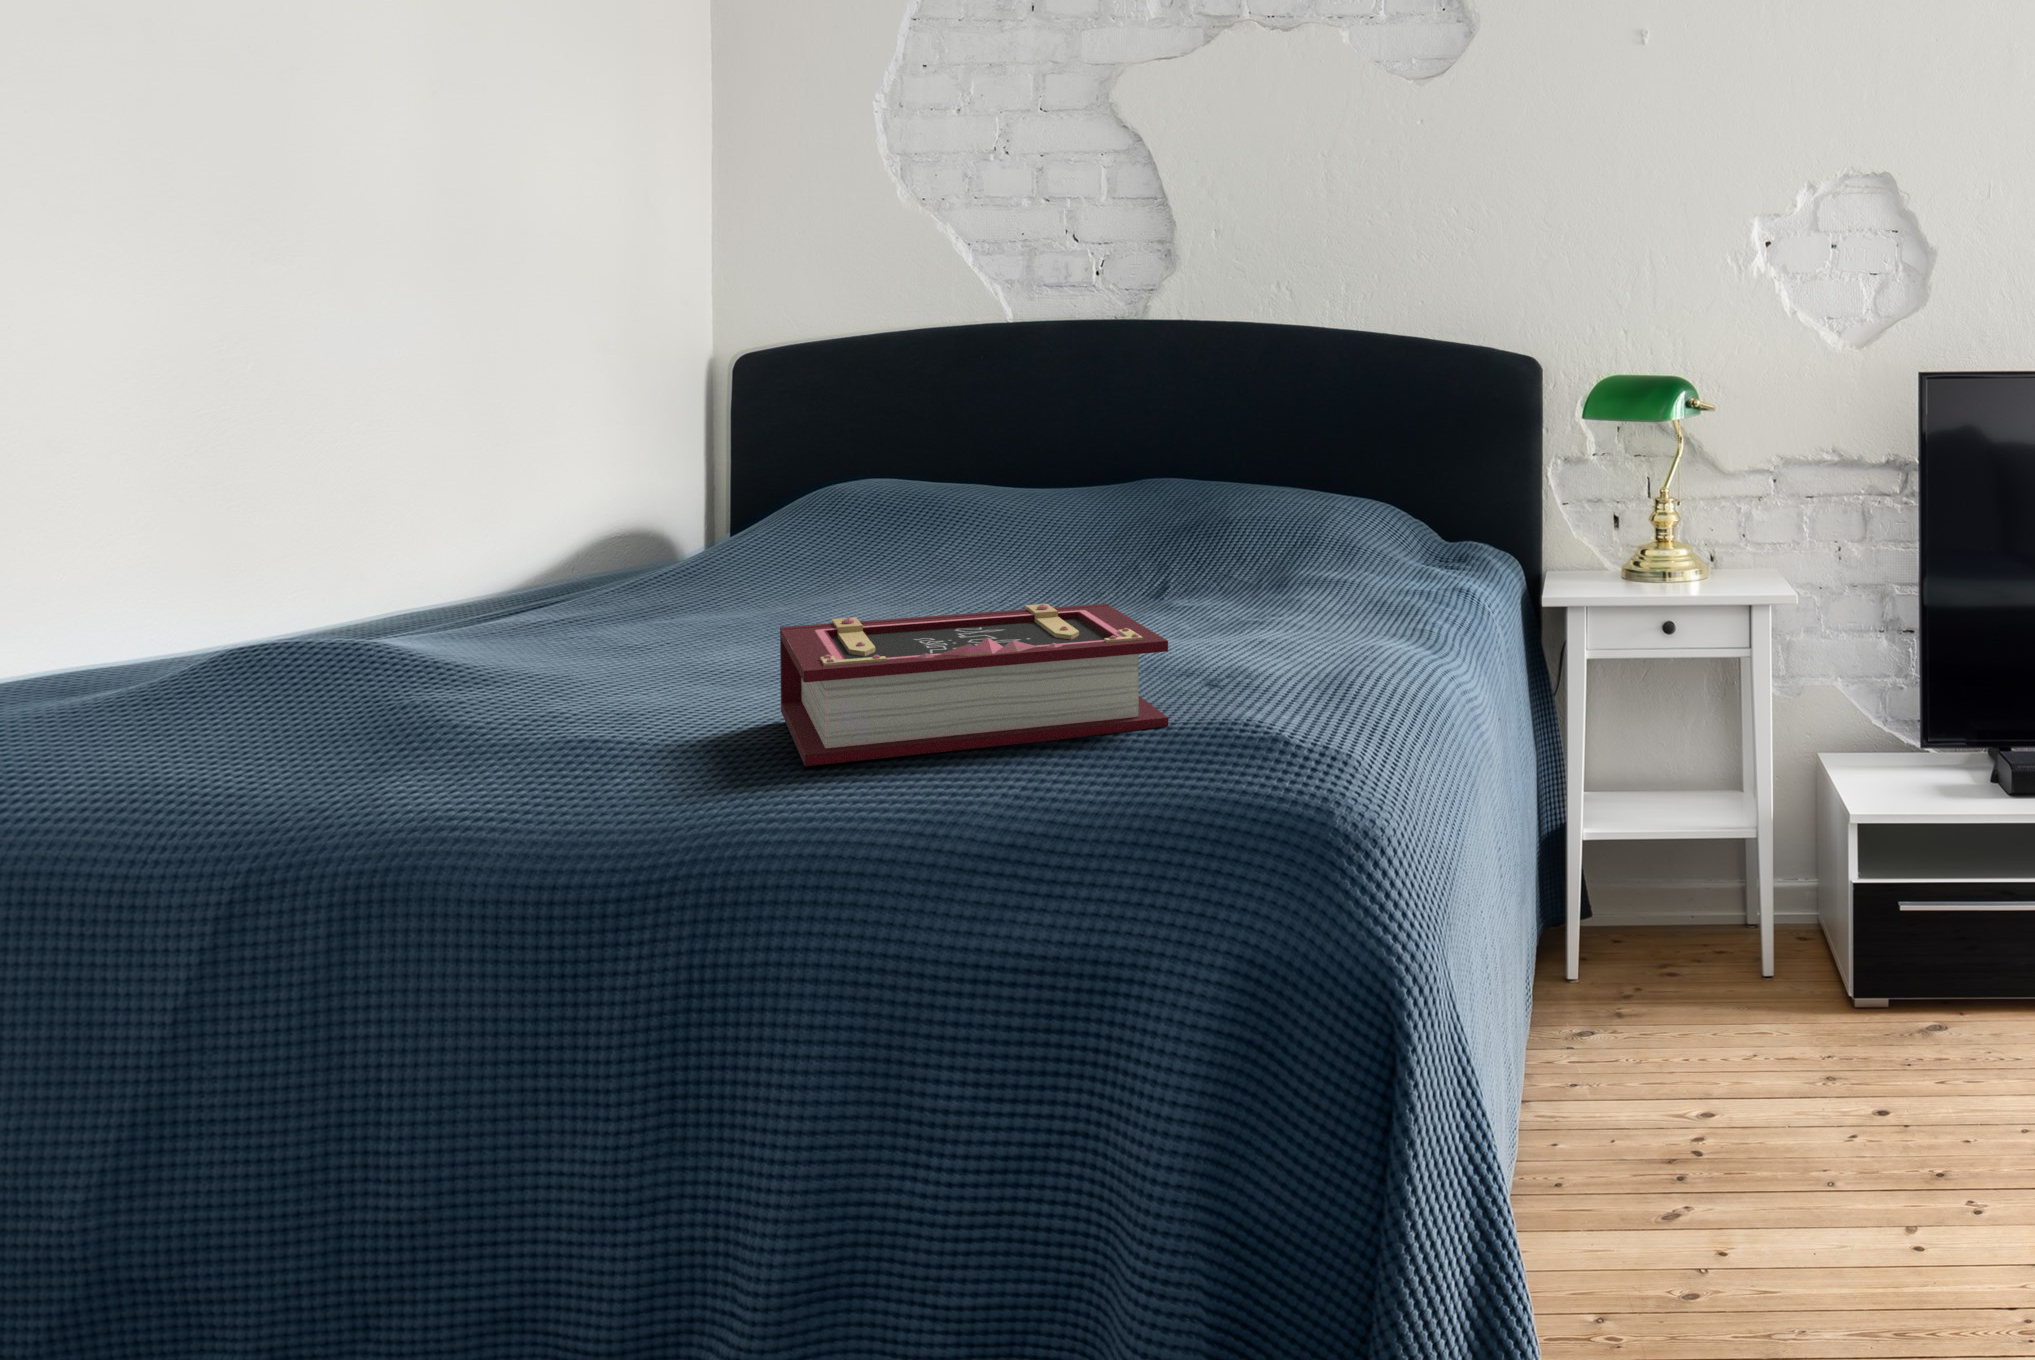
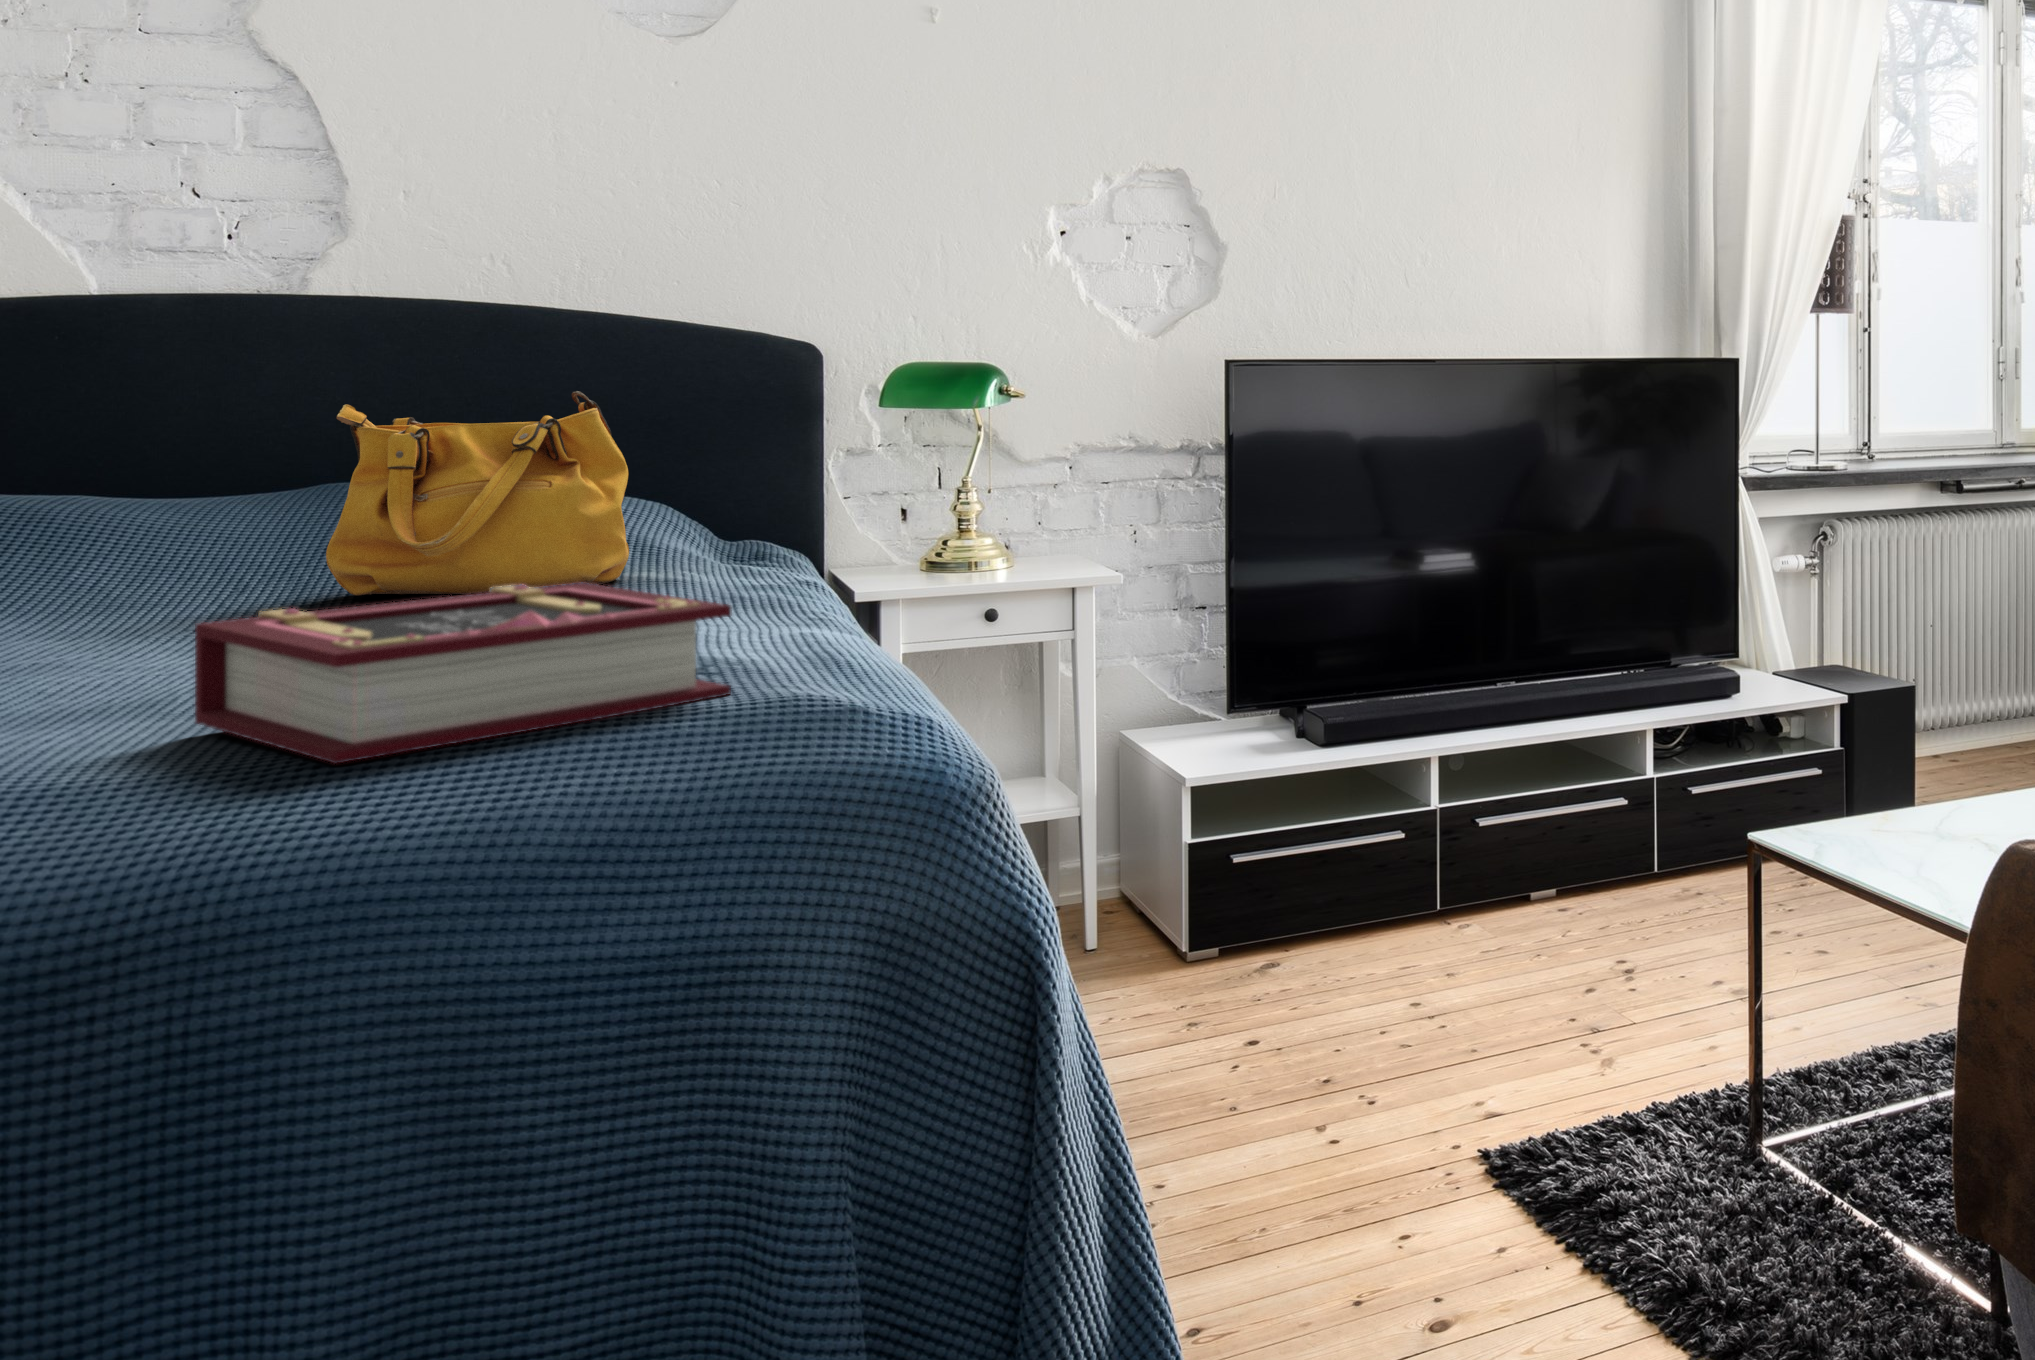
handbag: none [1060,409,1289,591] -> present [326,391,629,595]

